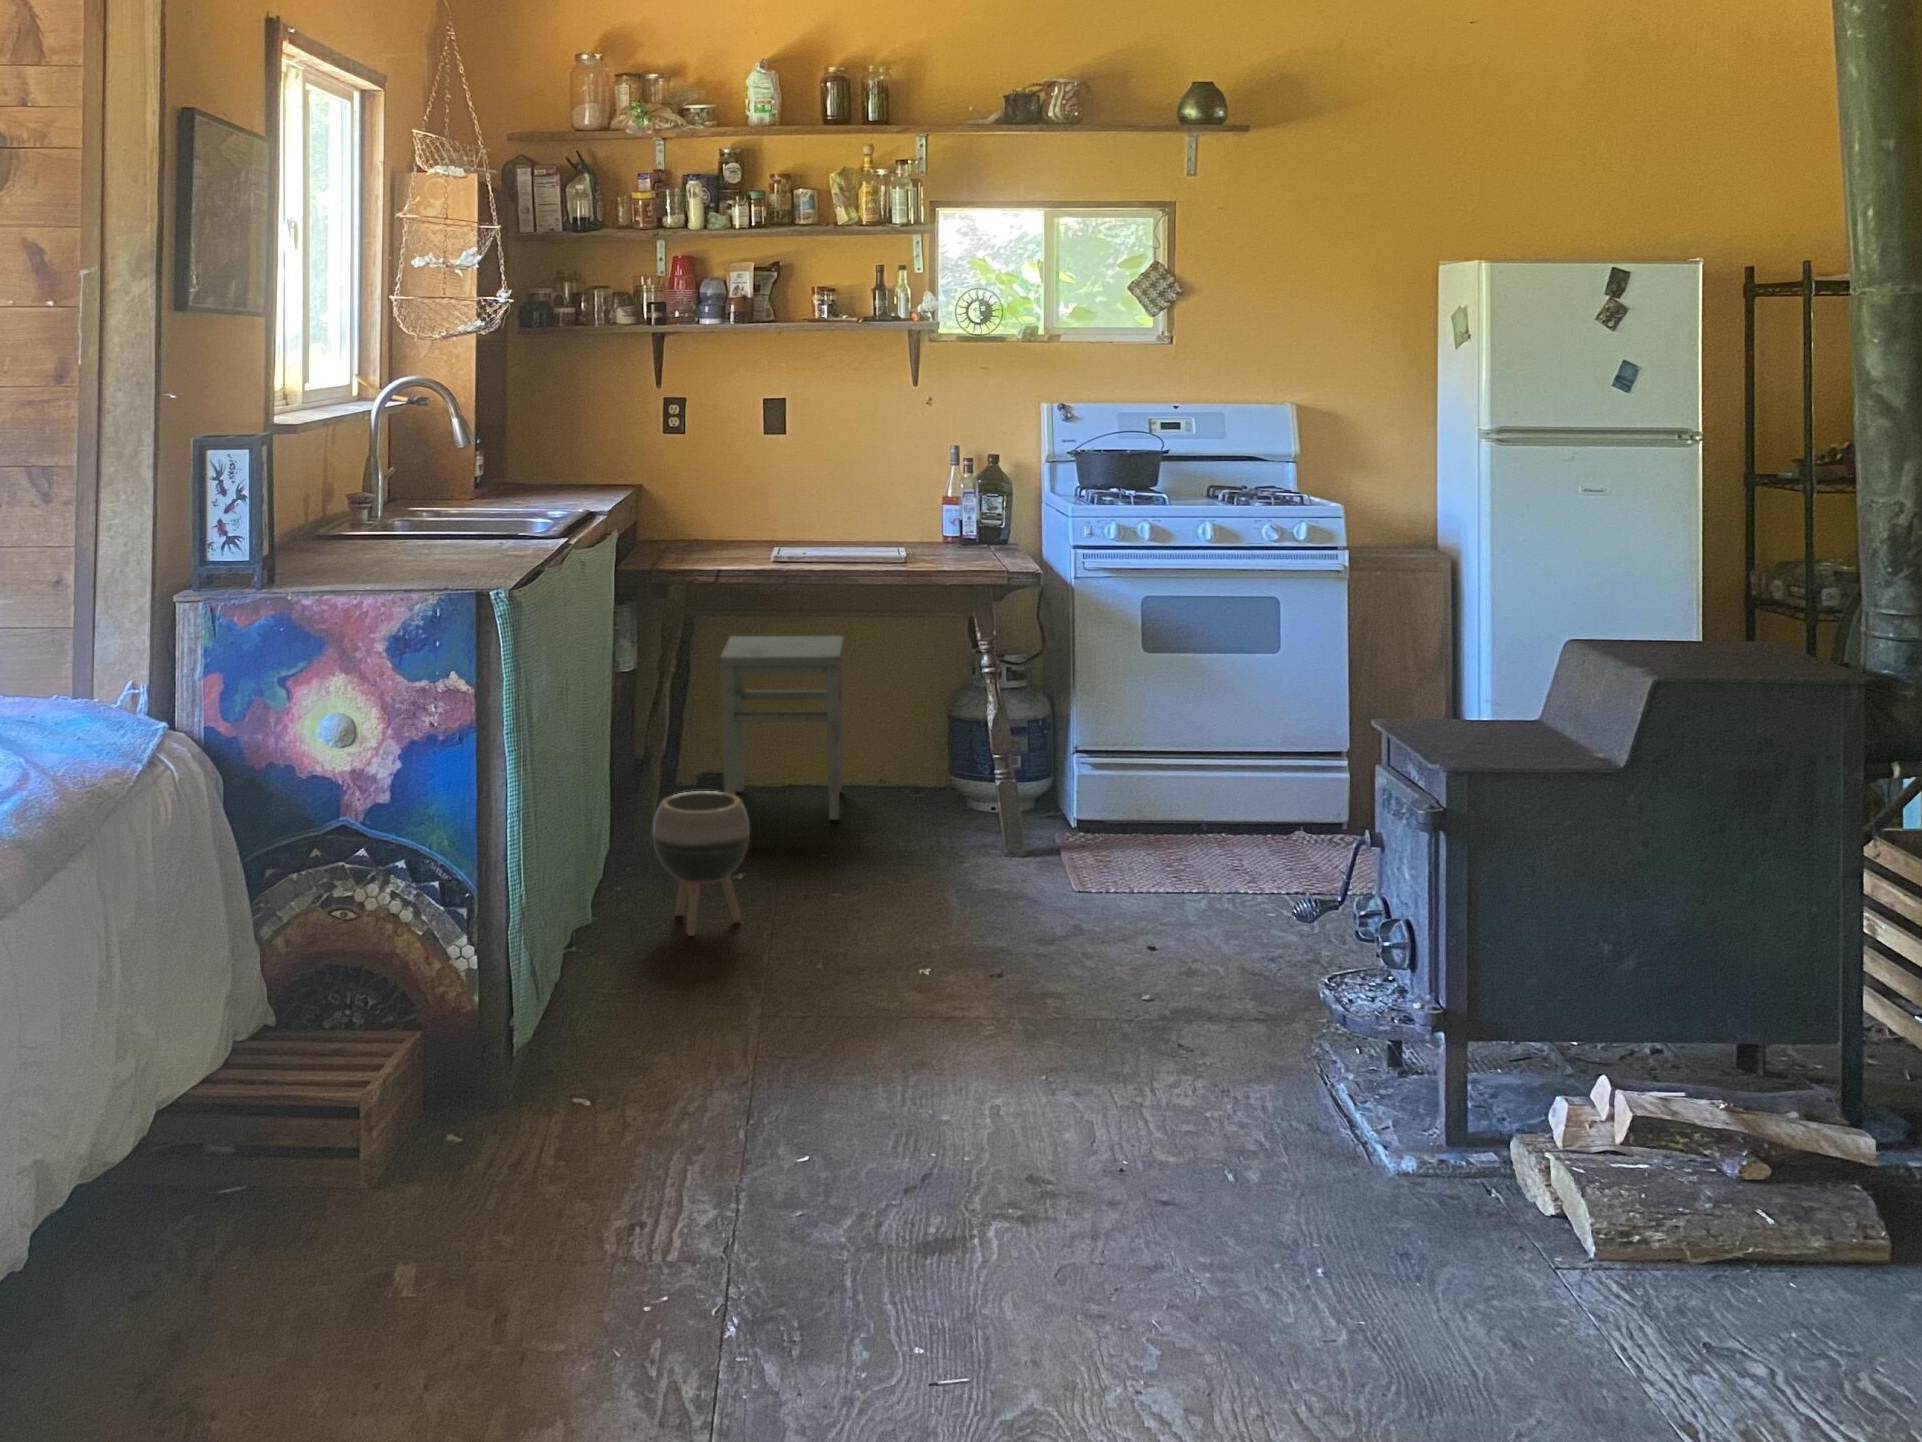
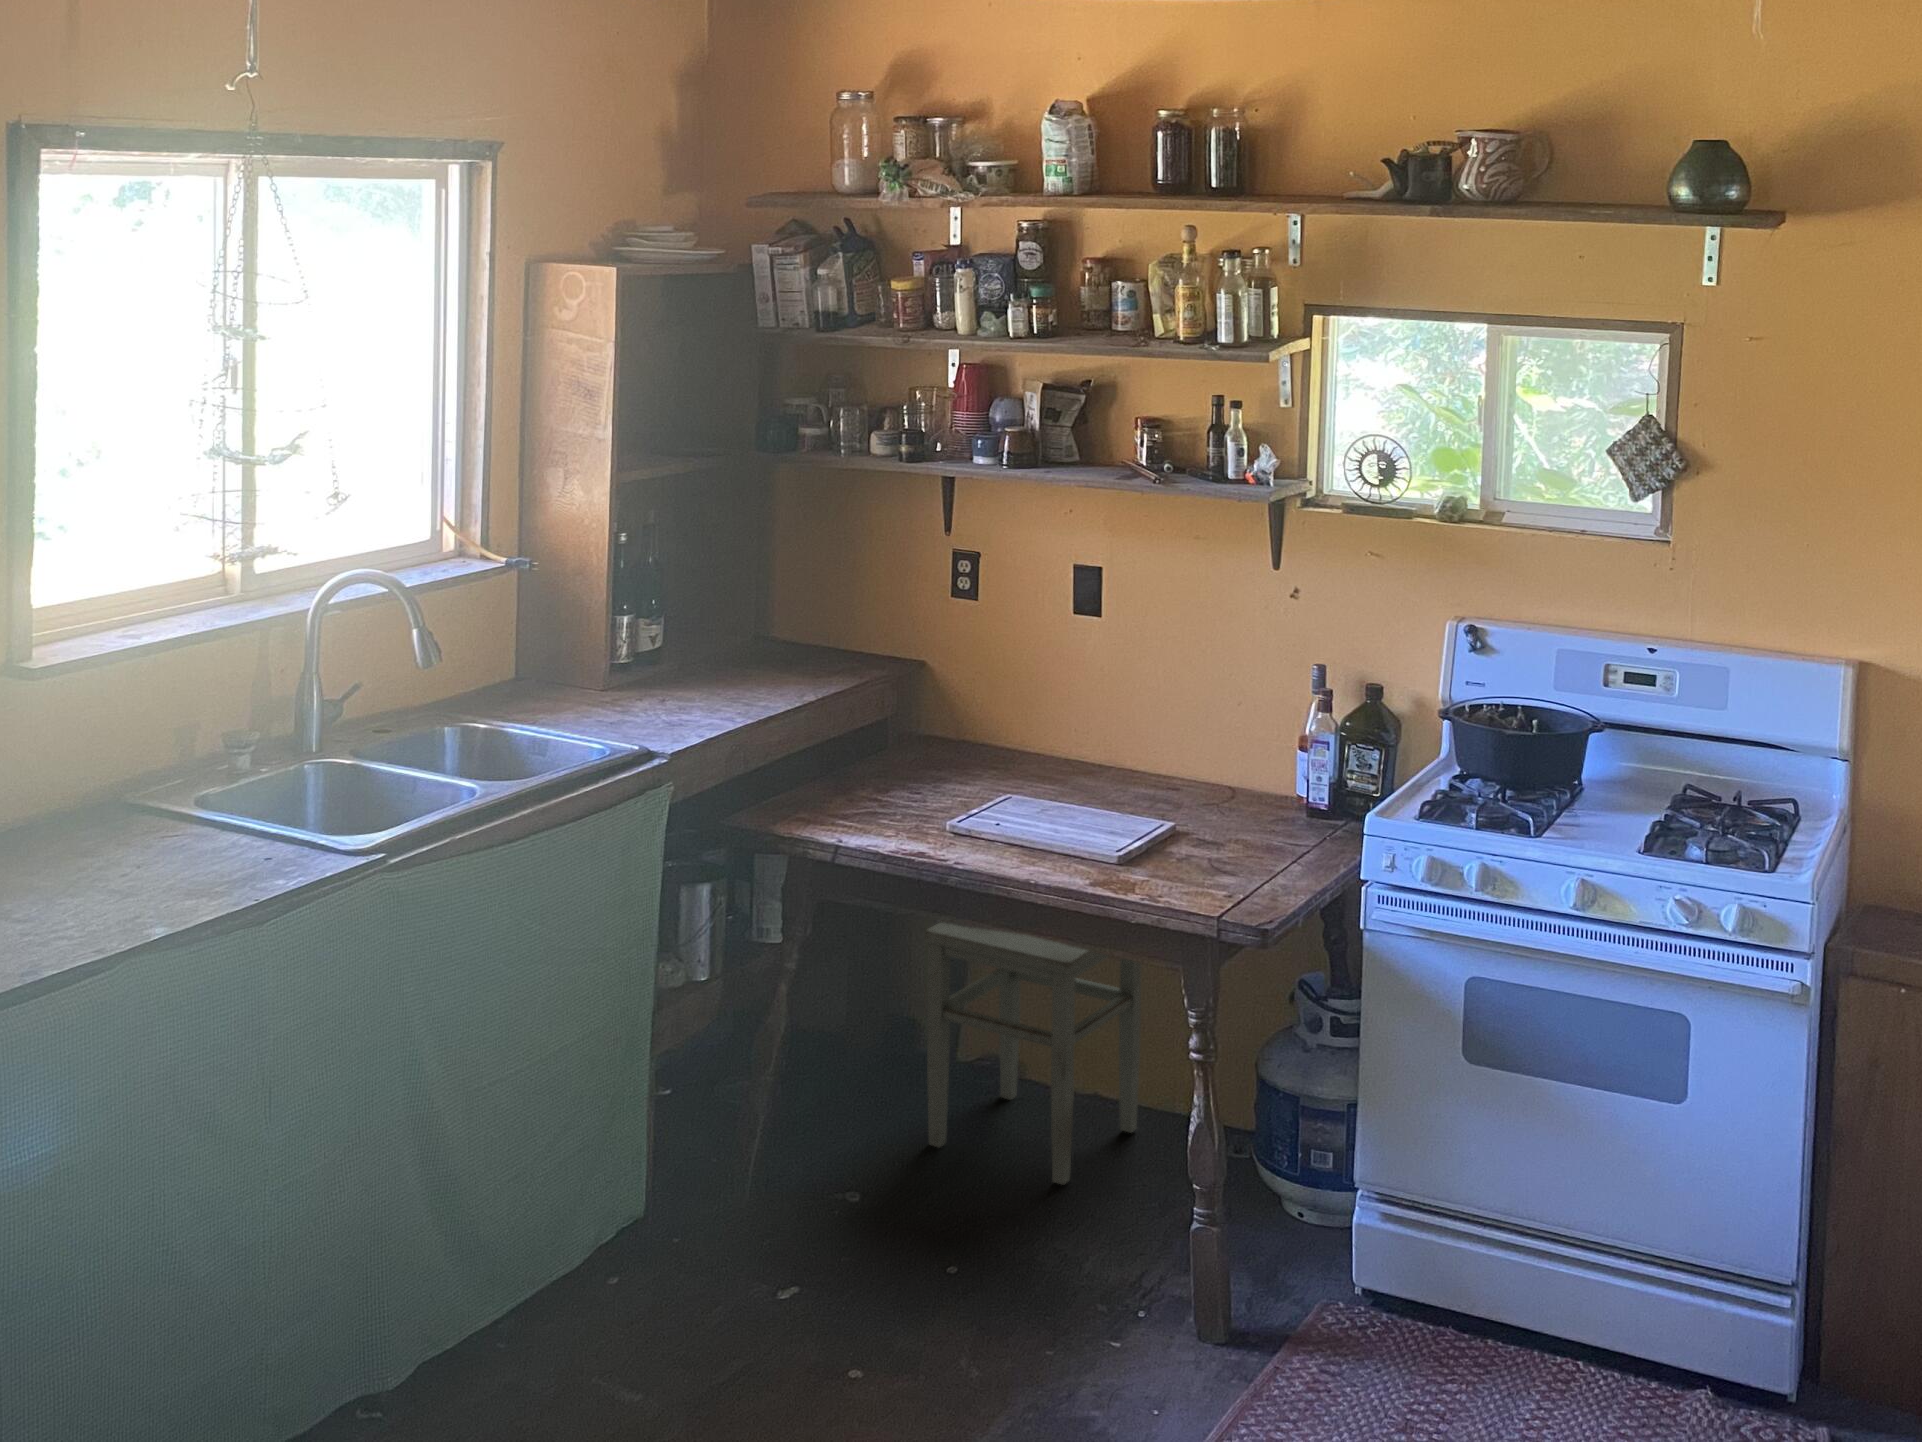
planter: present [653,791,750,936] -> none [608,1145,738,1344]

